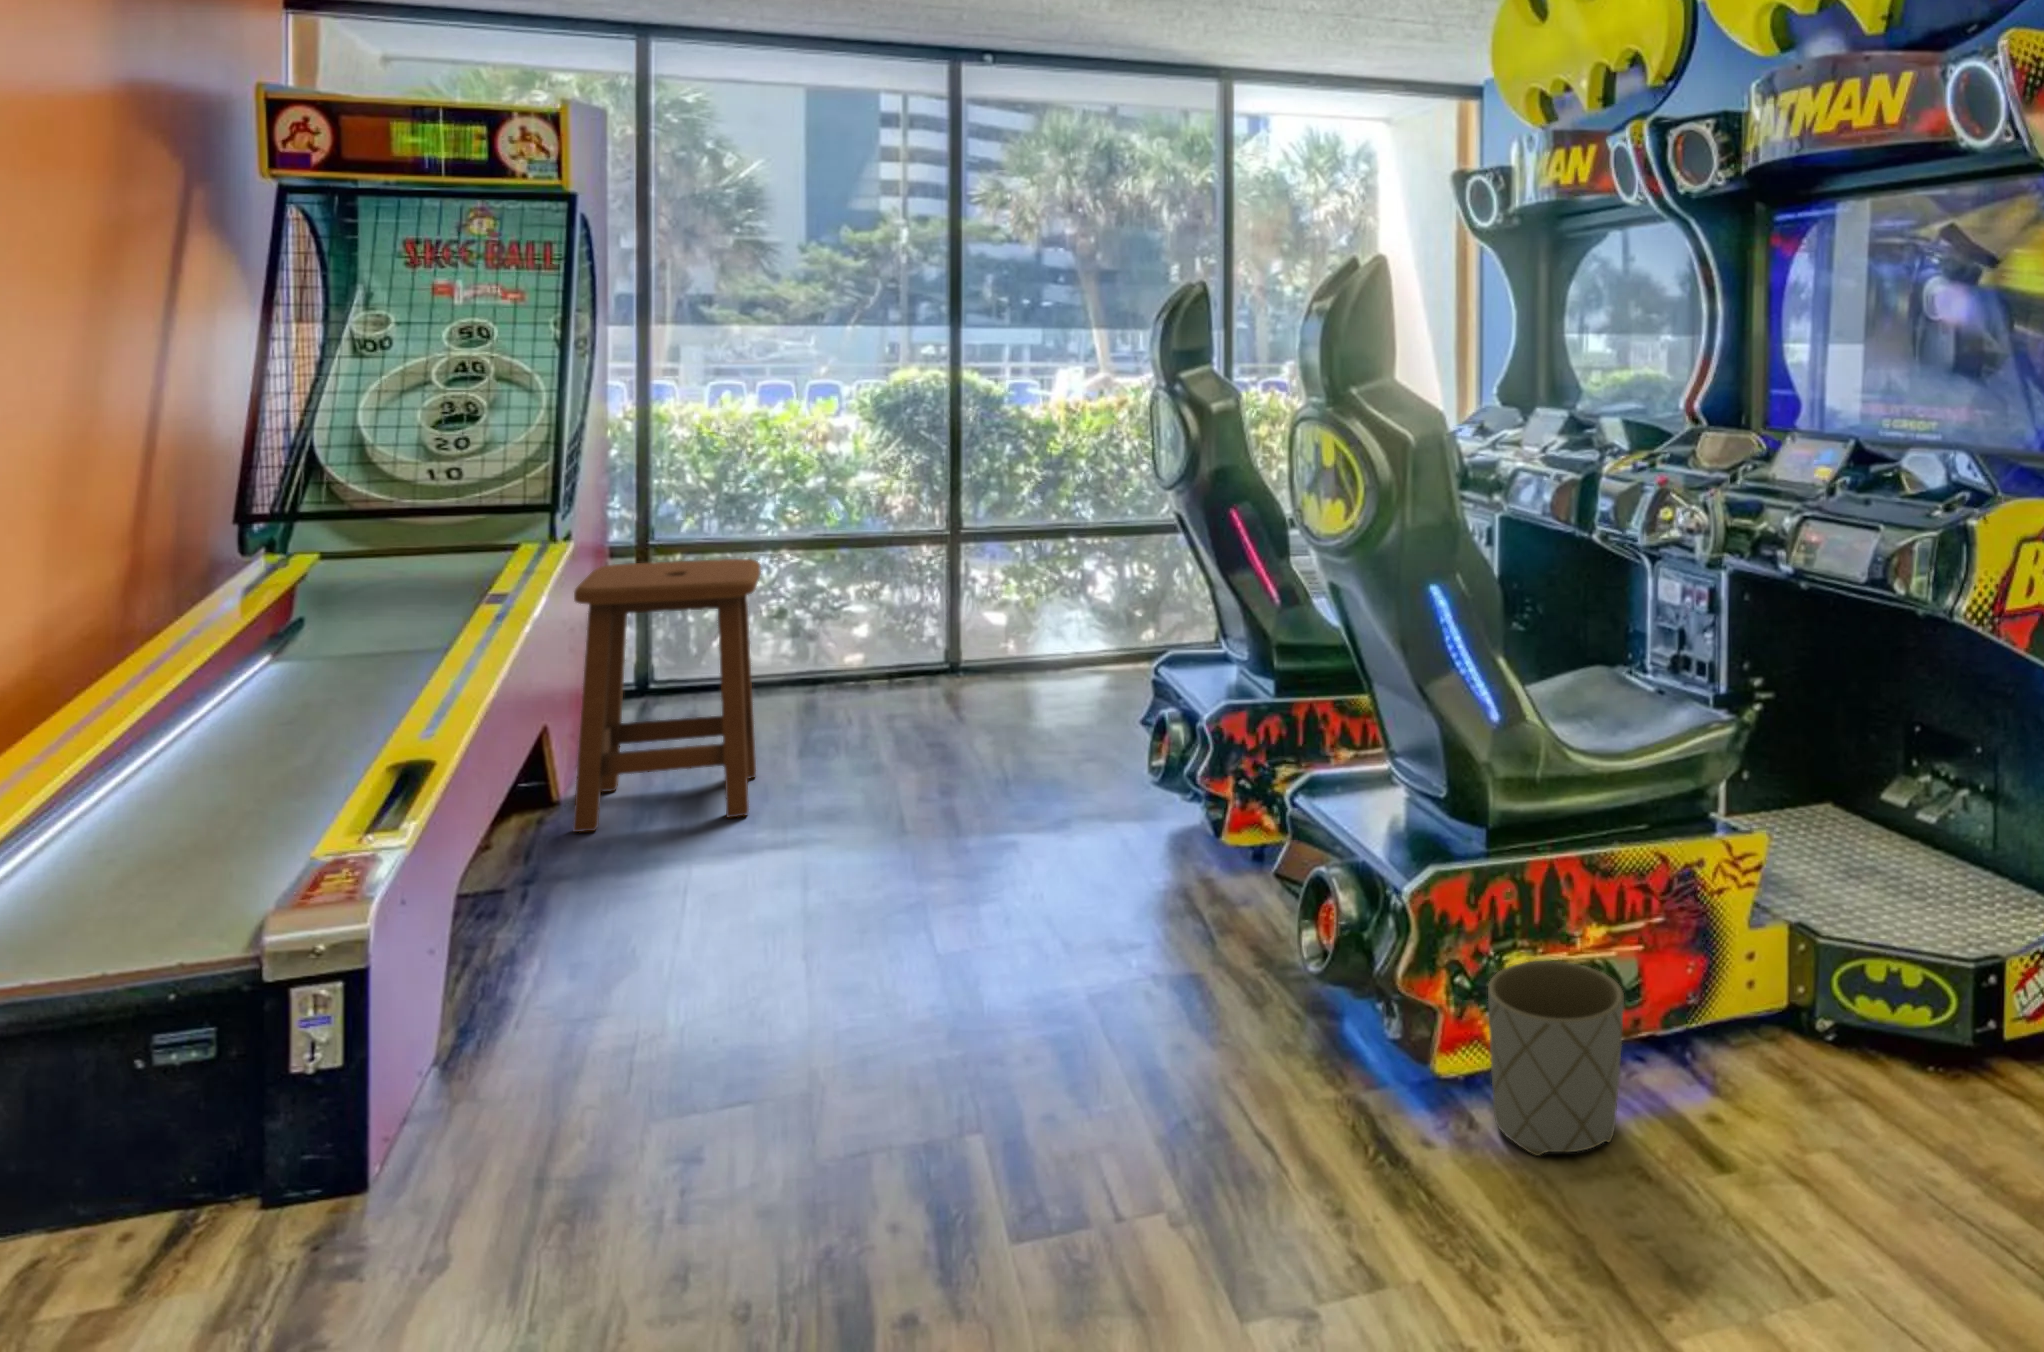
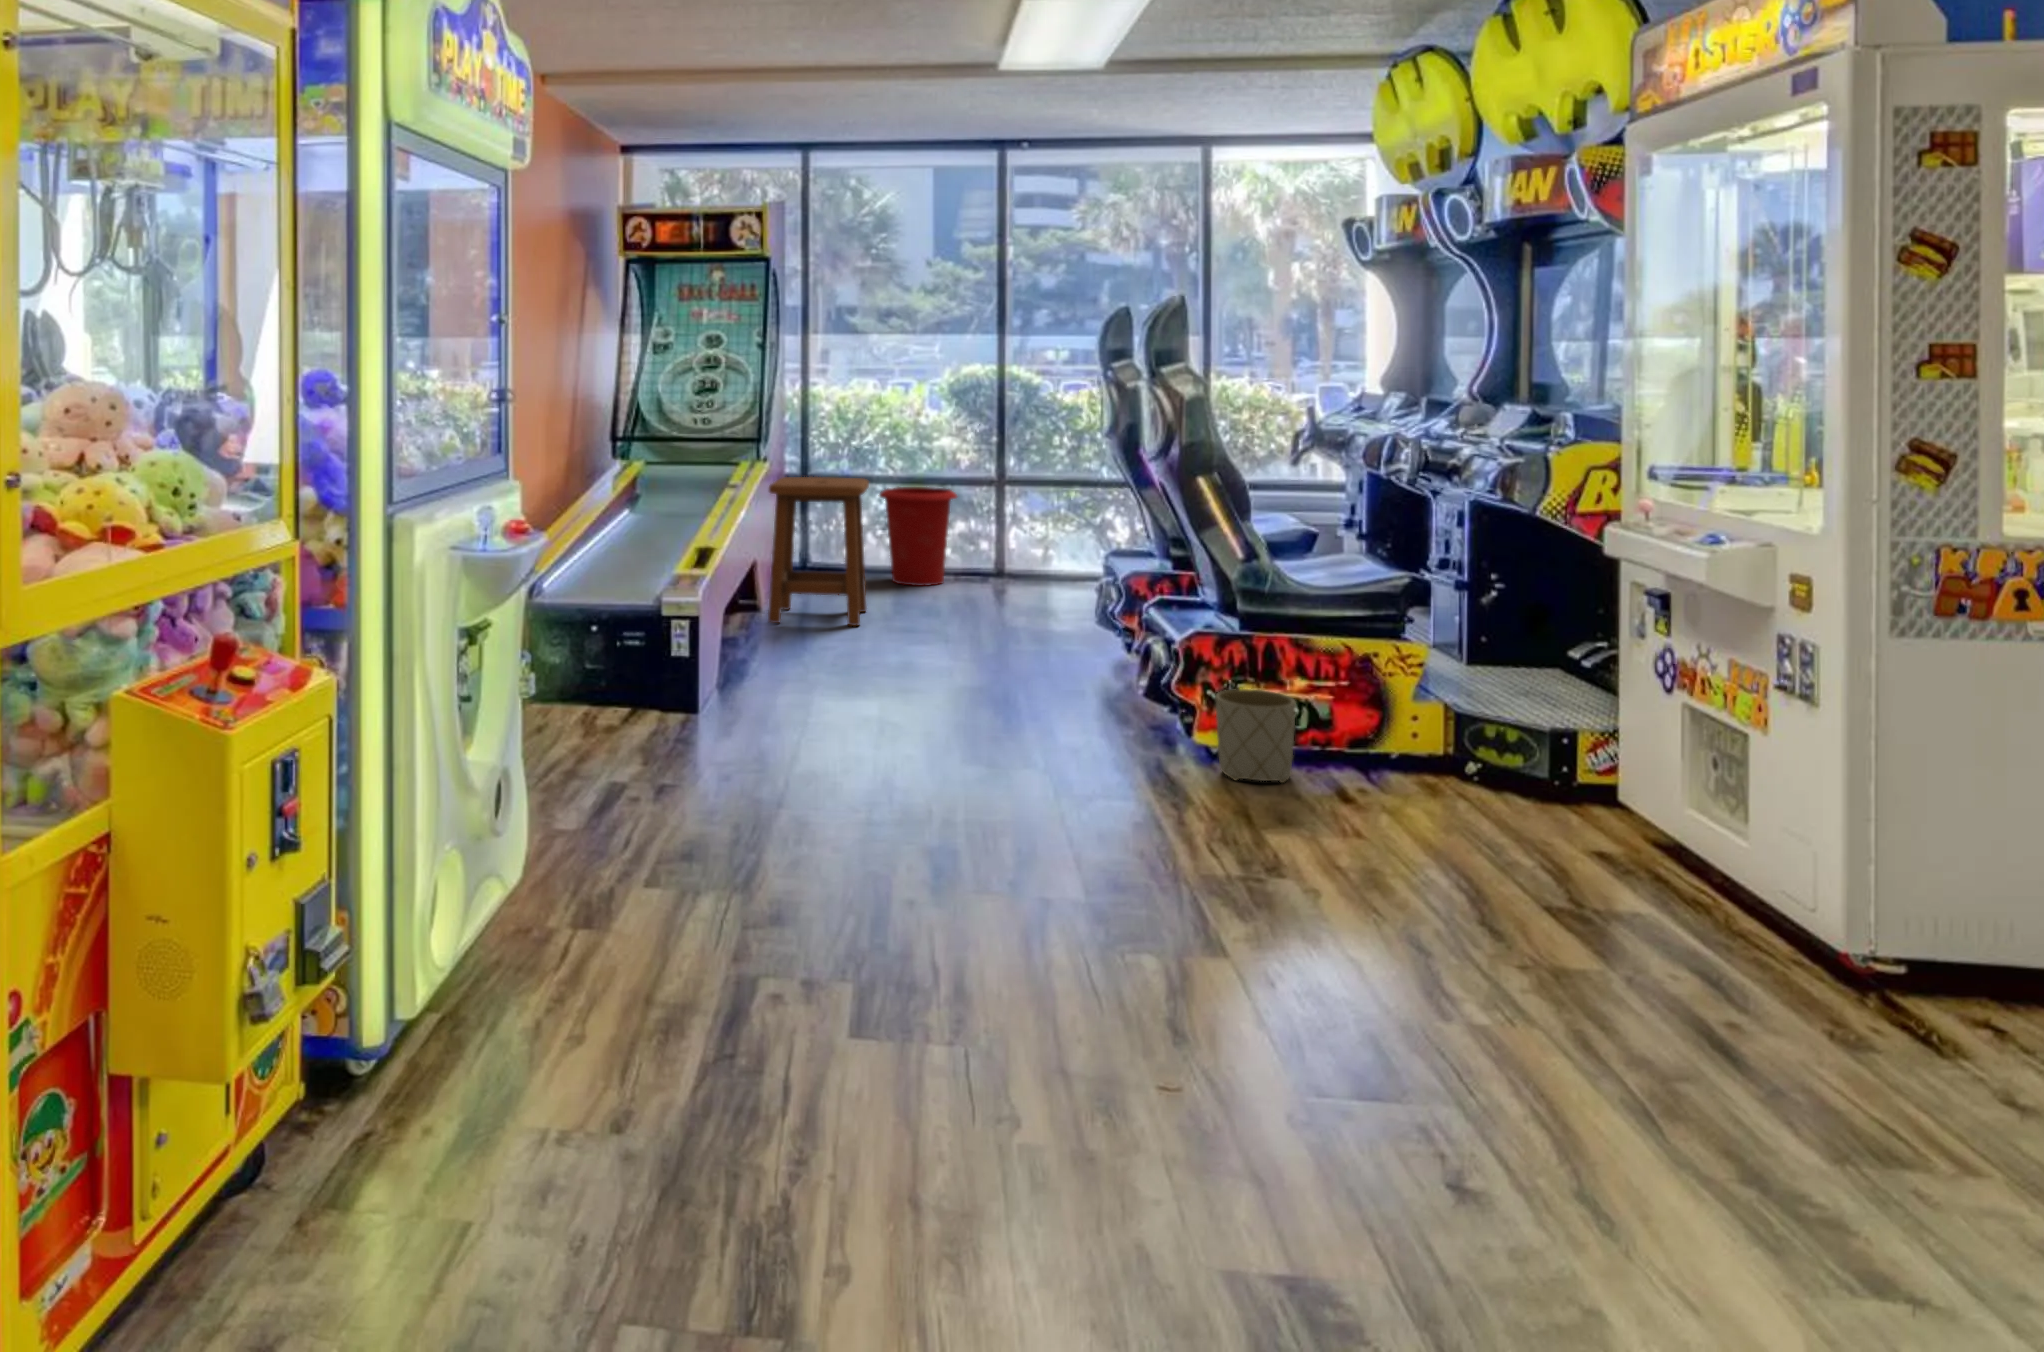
waste bin: none [767,551,893,705] -> present [879,487,957,586]

